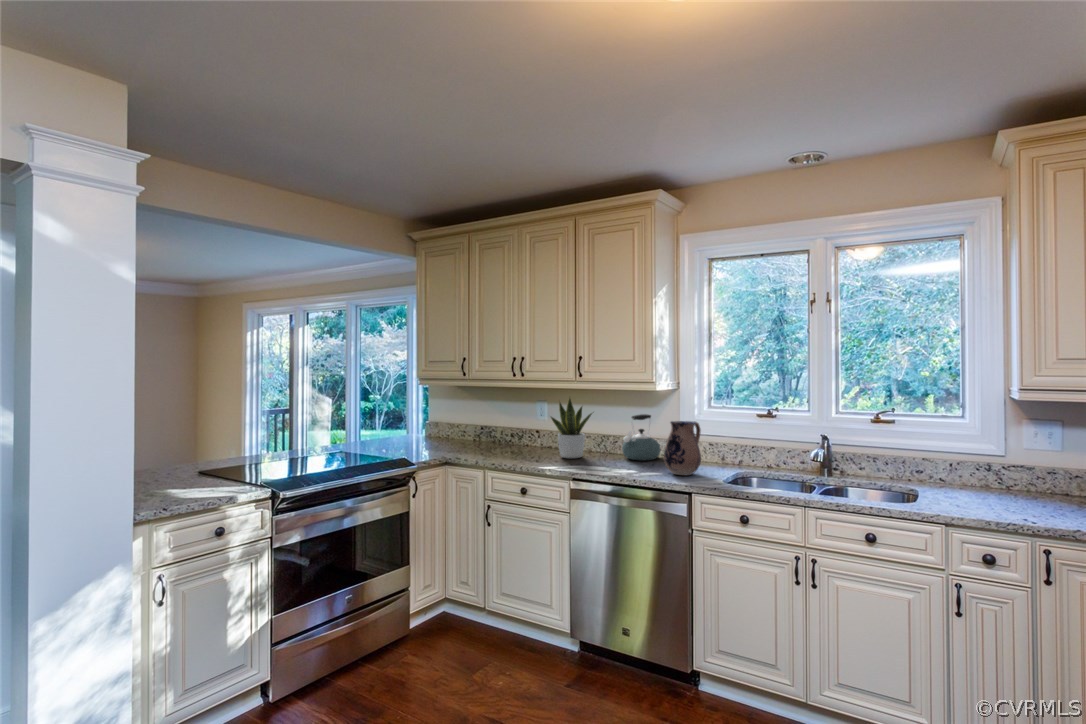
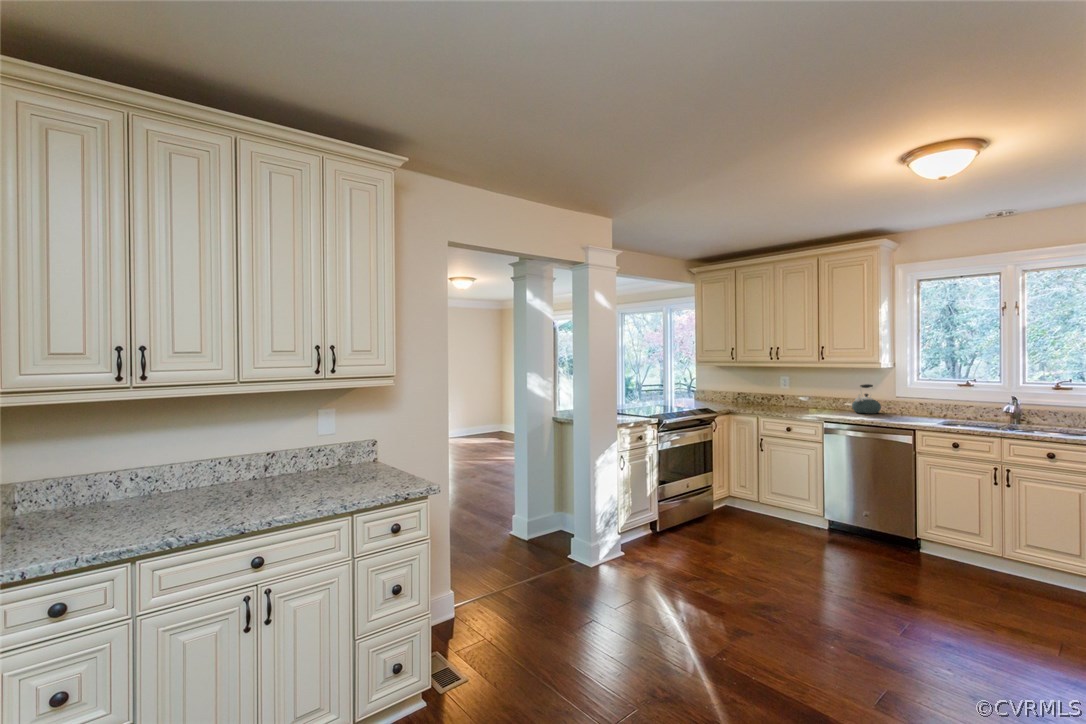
potted plant: present [551,398,592,458] -> none [799,372,831,412]
ceramic pitcher: present [664,421,701,475] -> none [890,387,918,421]

